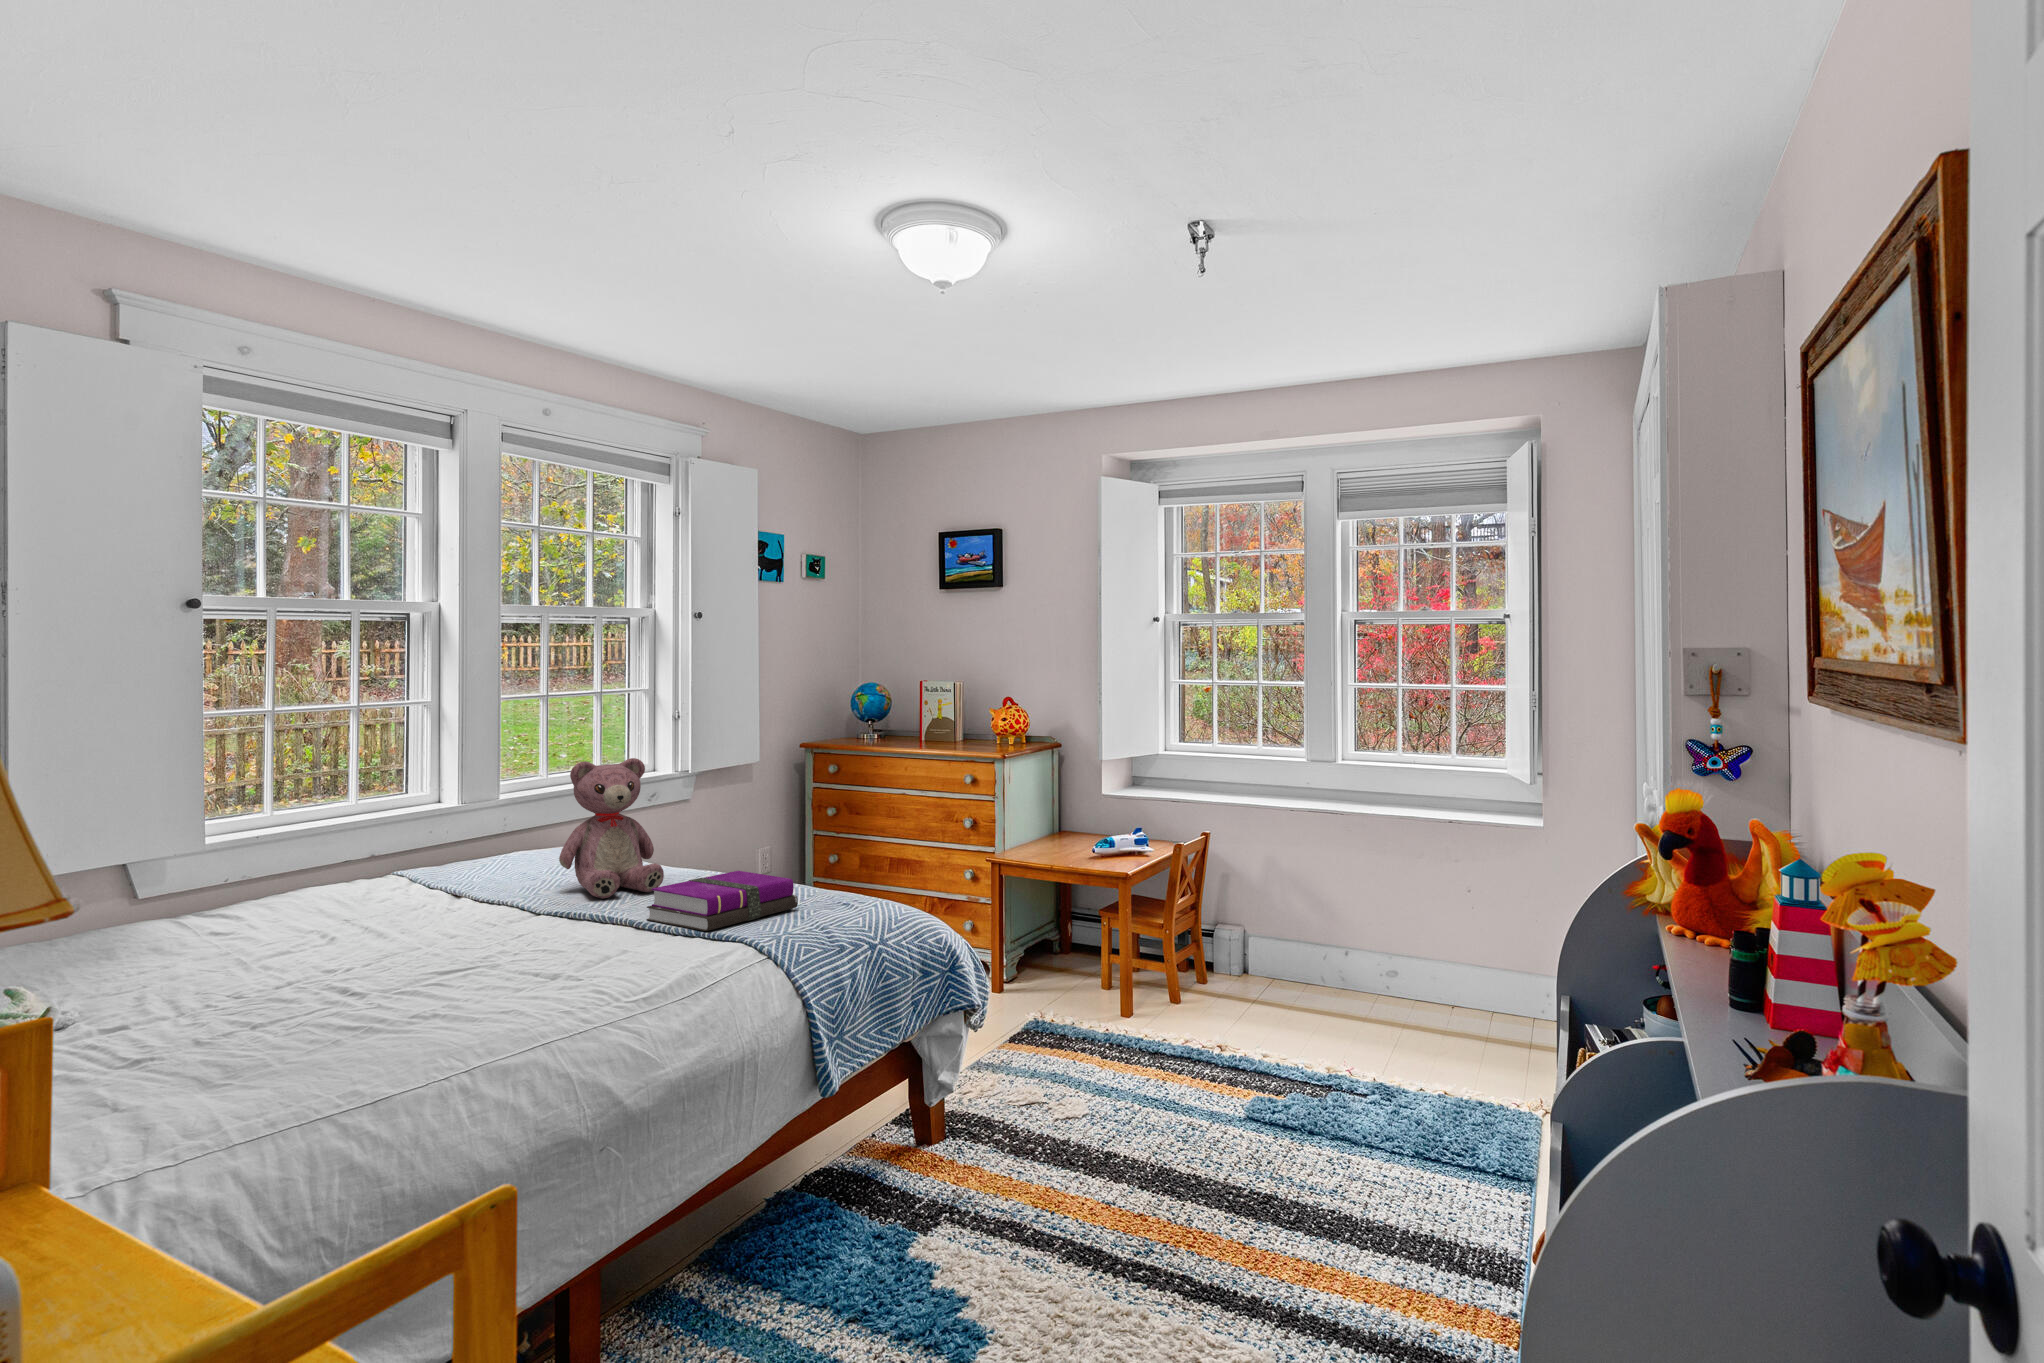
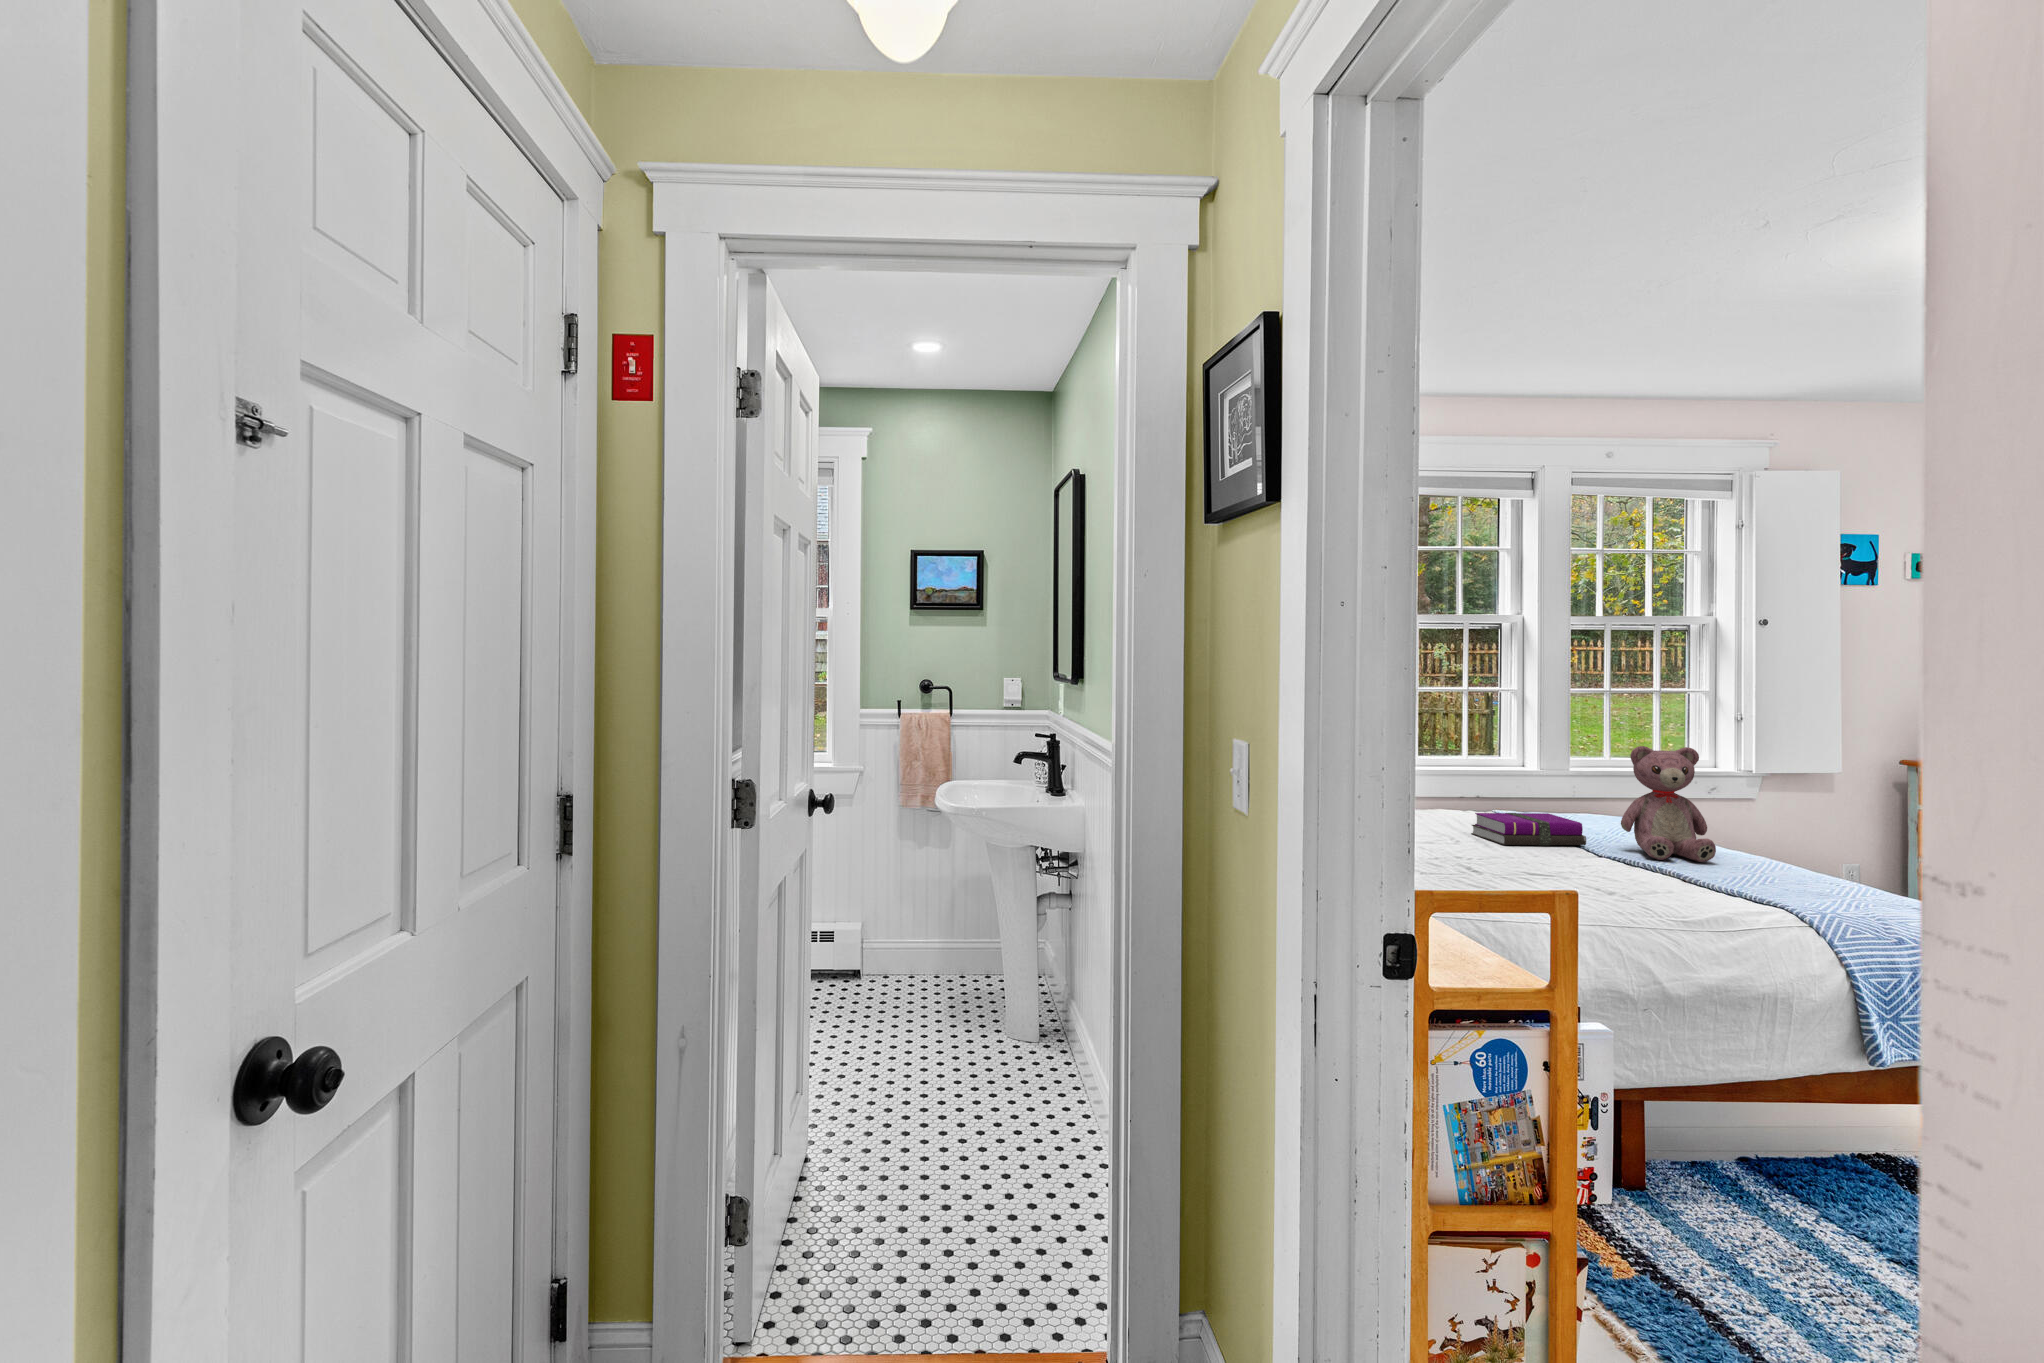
notebook: present [647,871,798,931] -> present [1471,813,1586,845]

